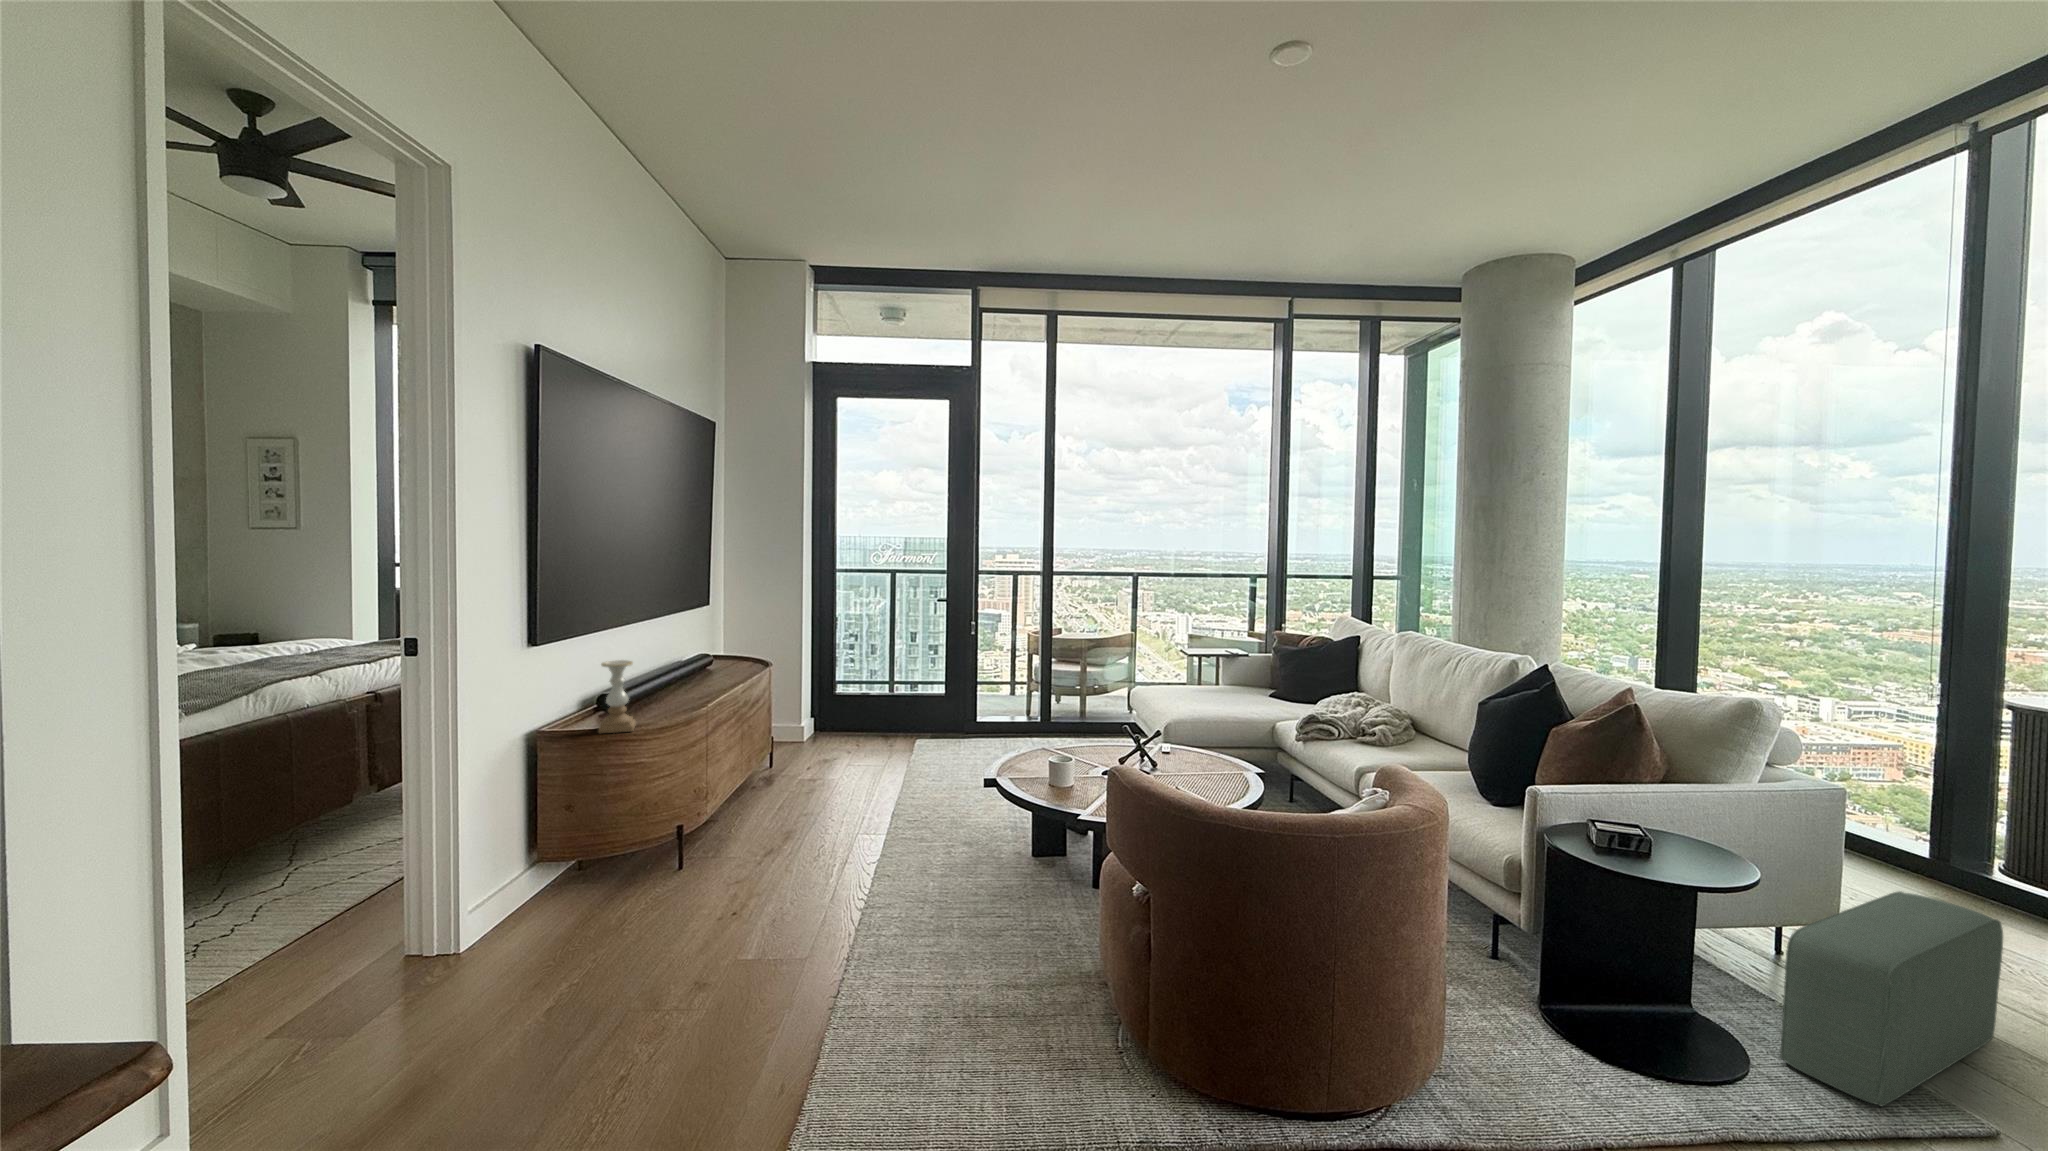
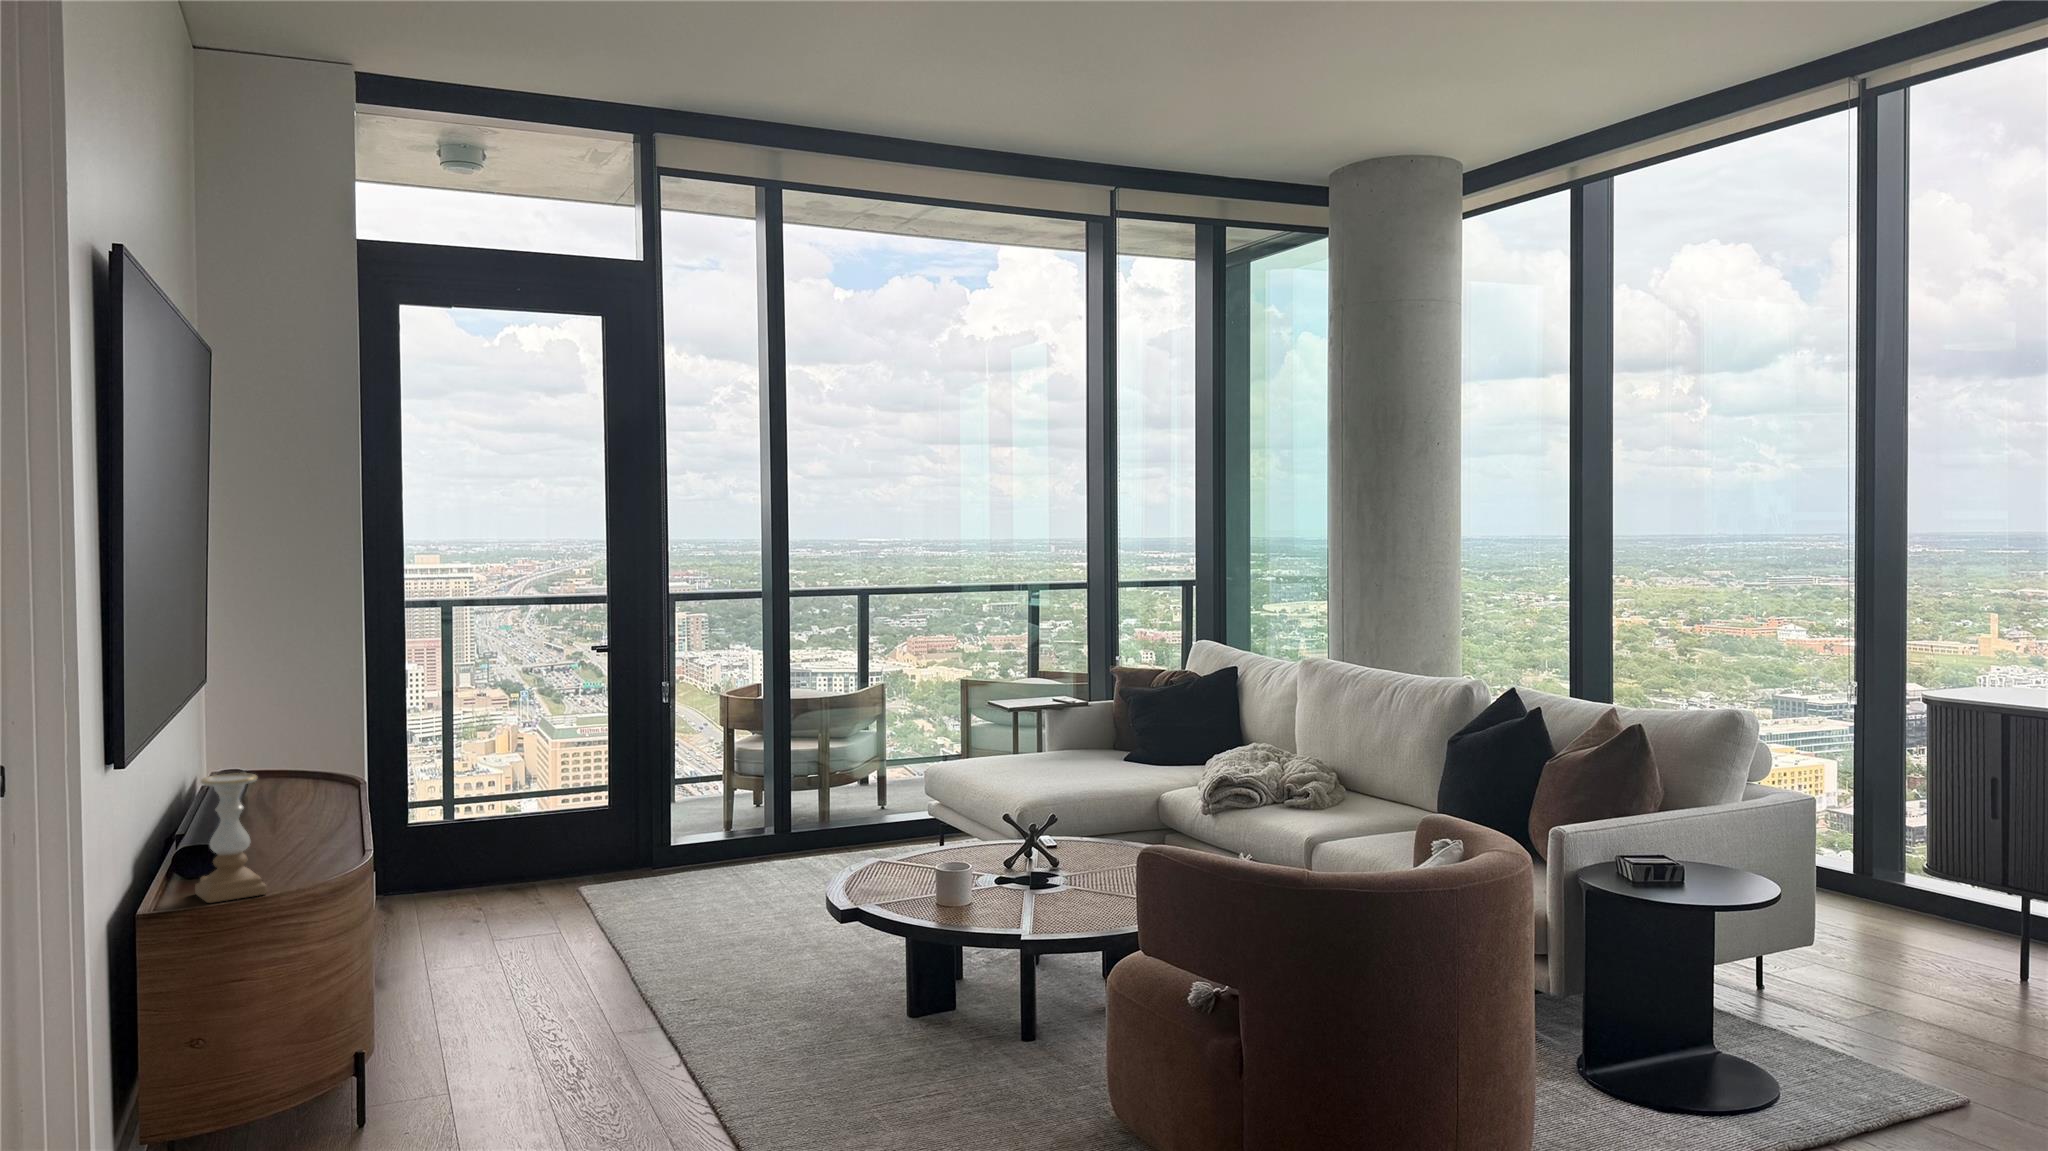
pouf: present [1780,891,2003,1106] -> none [1798,895,1949,1098]

